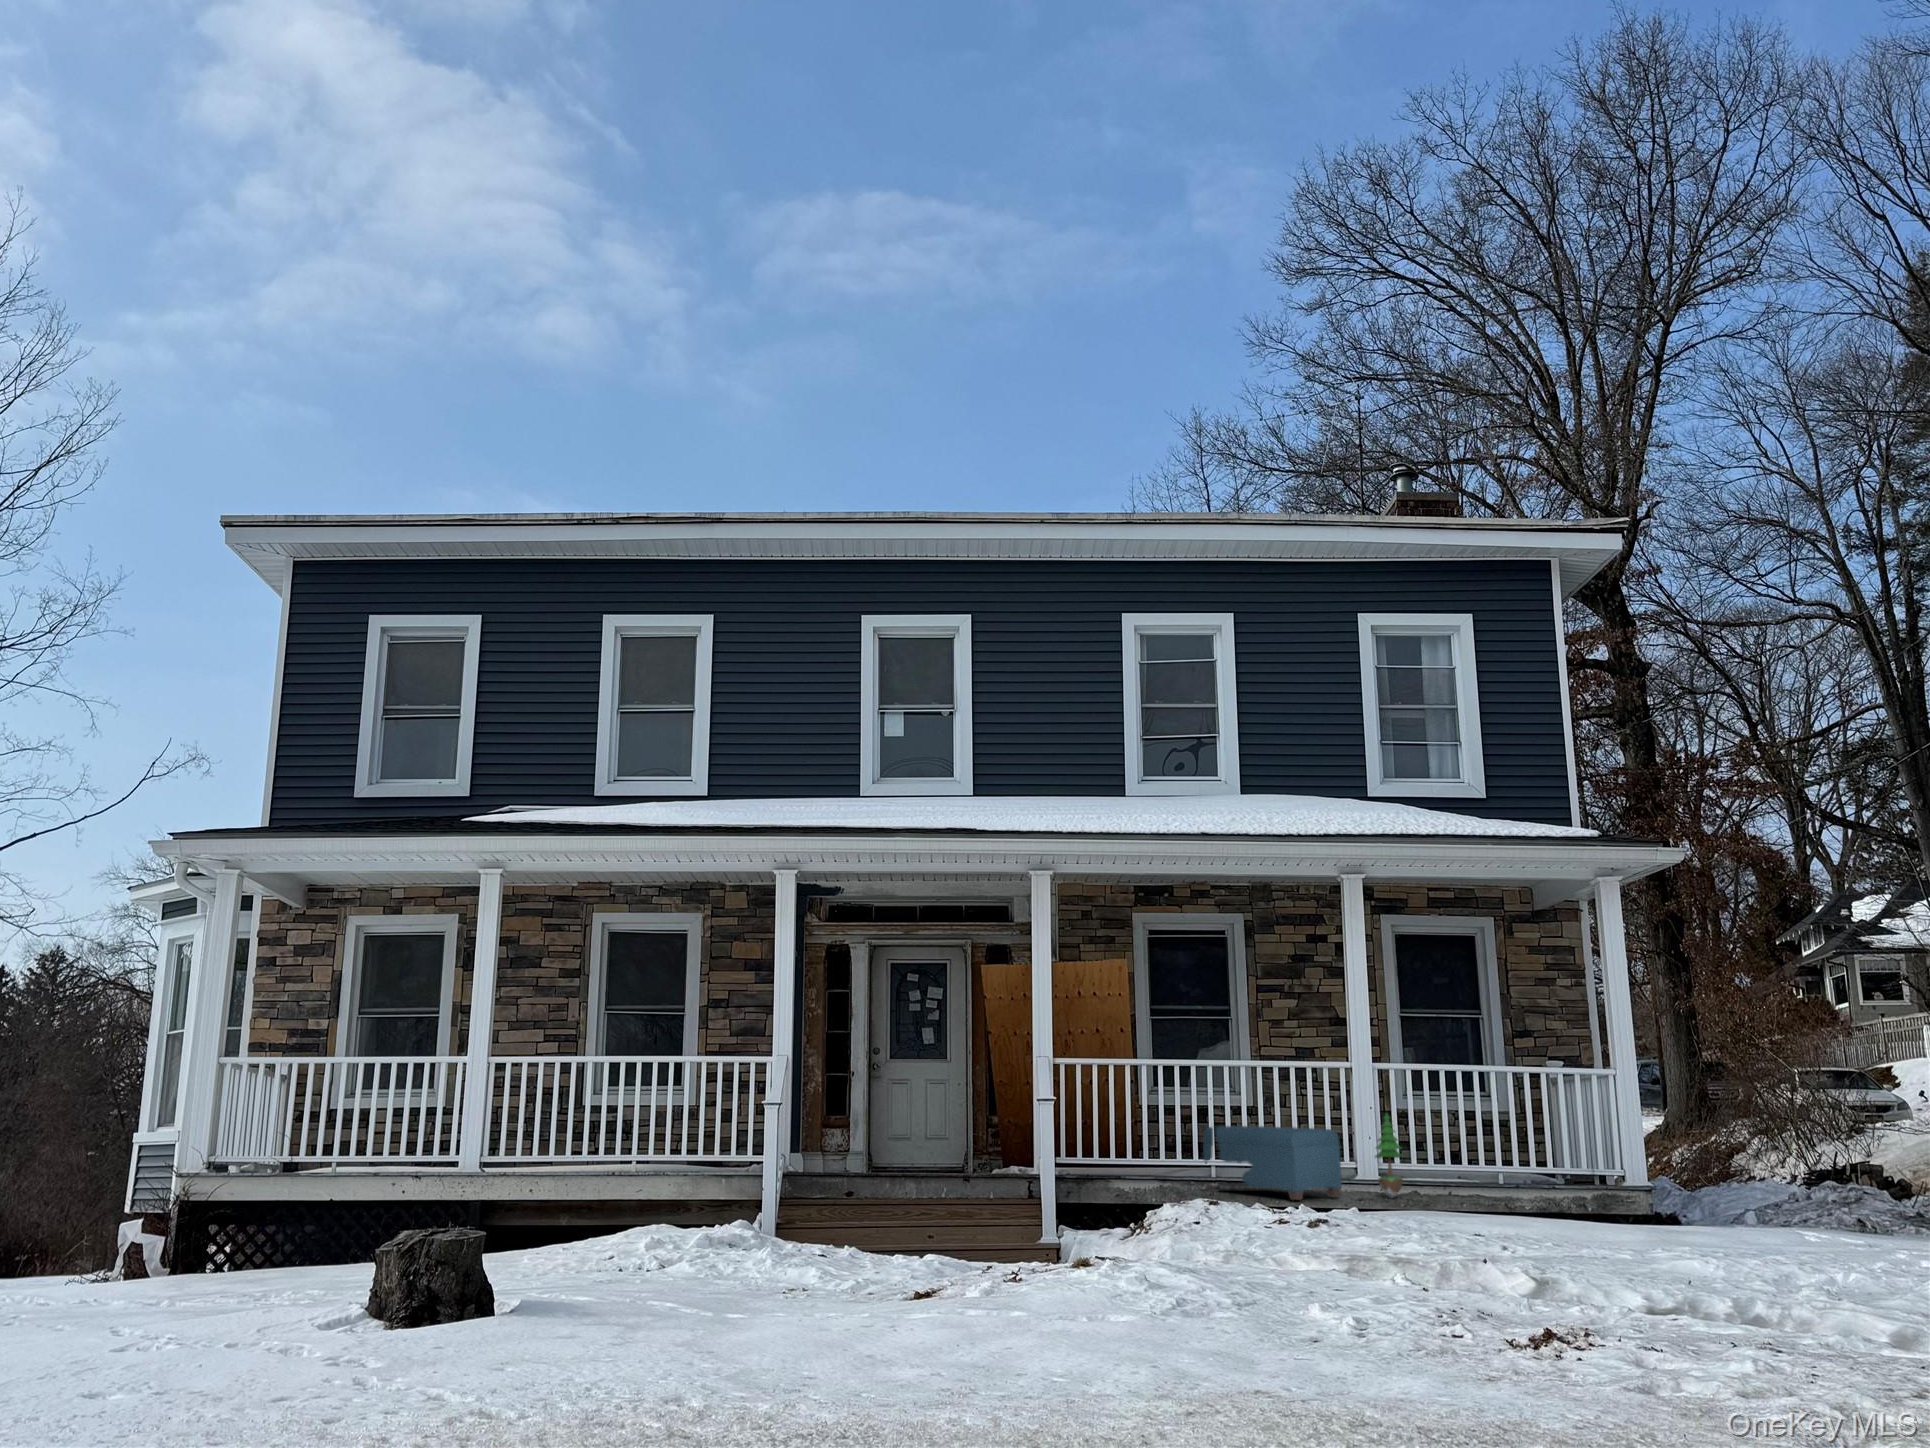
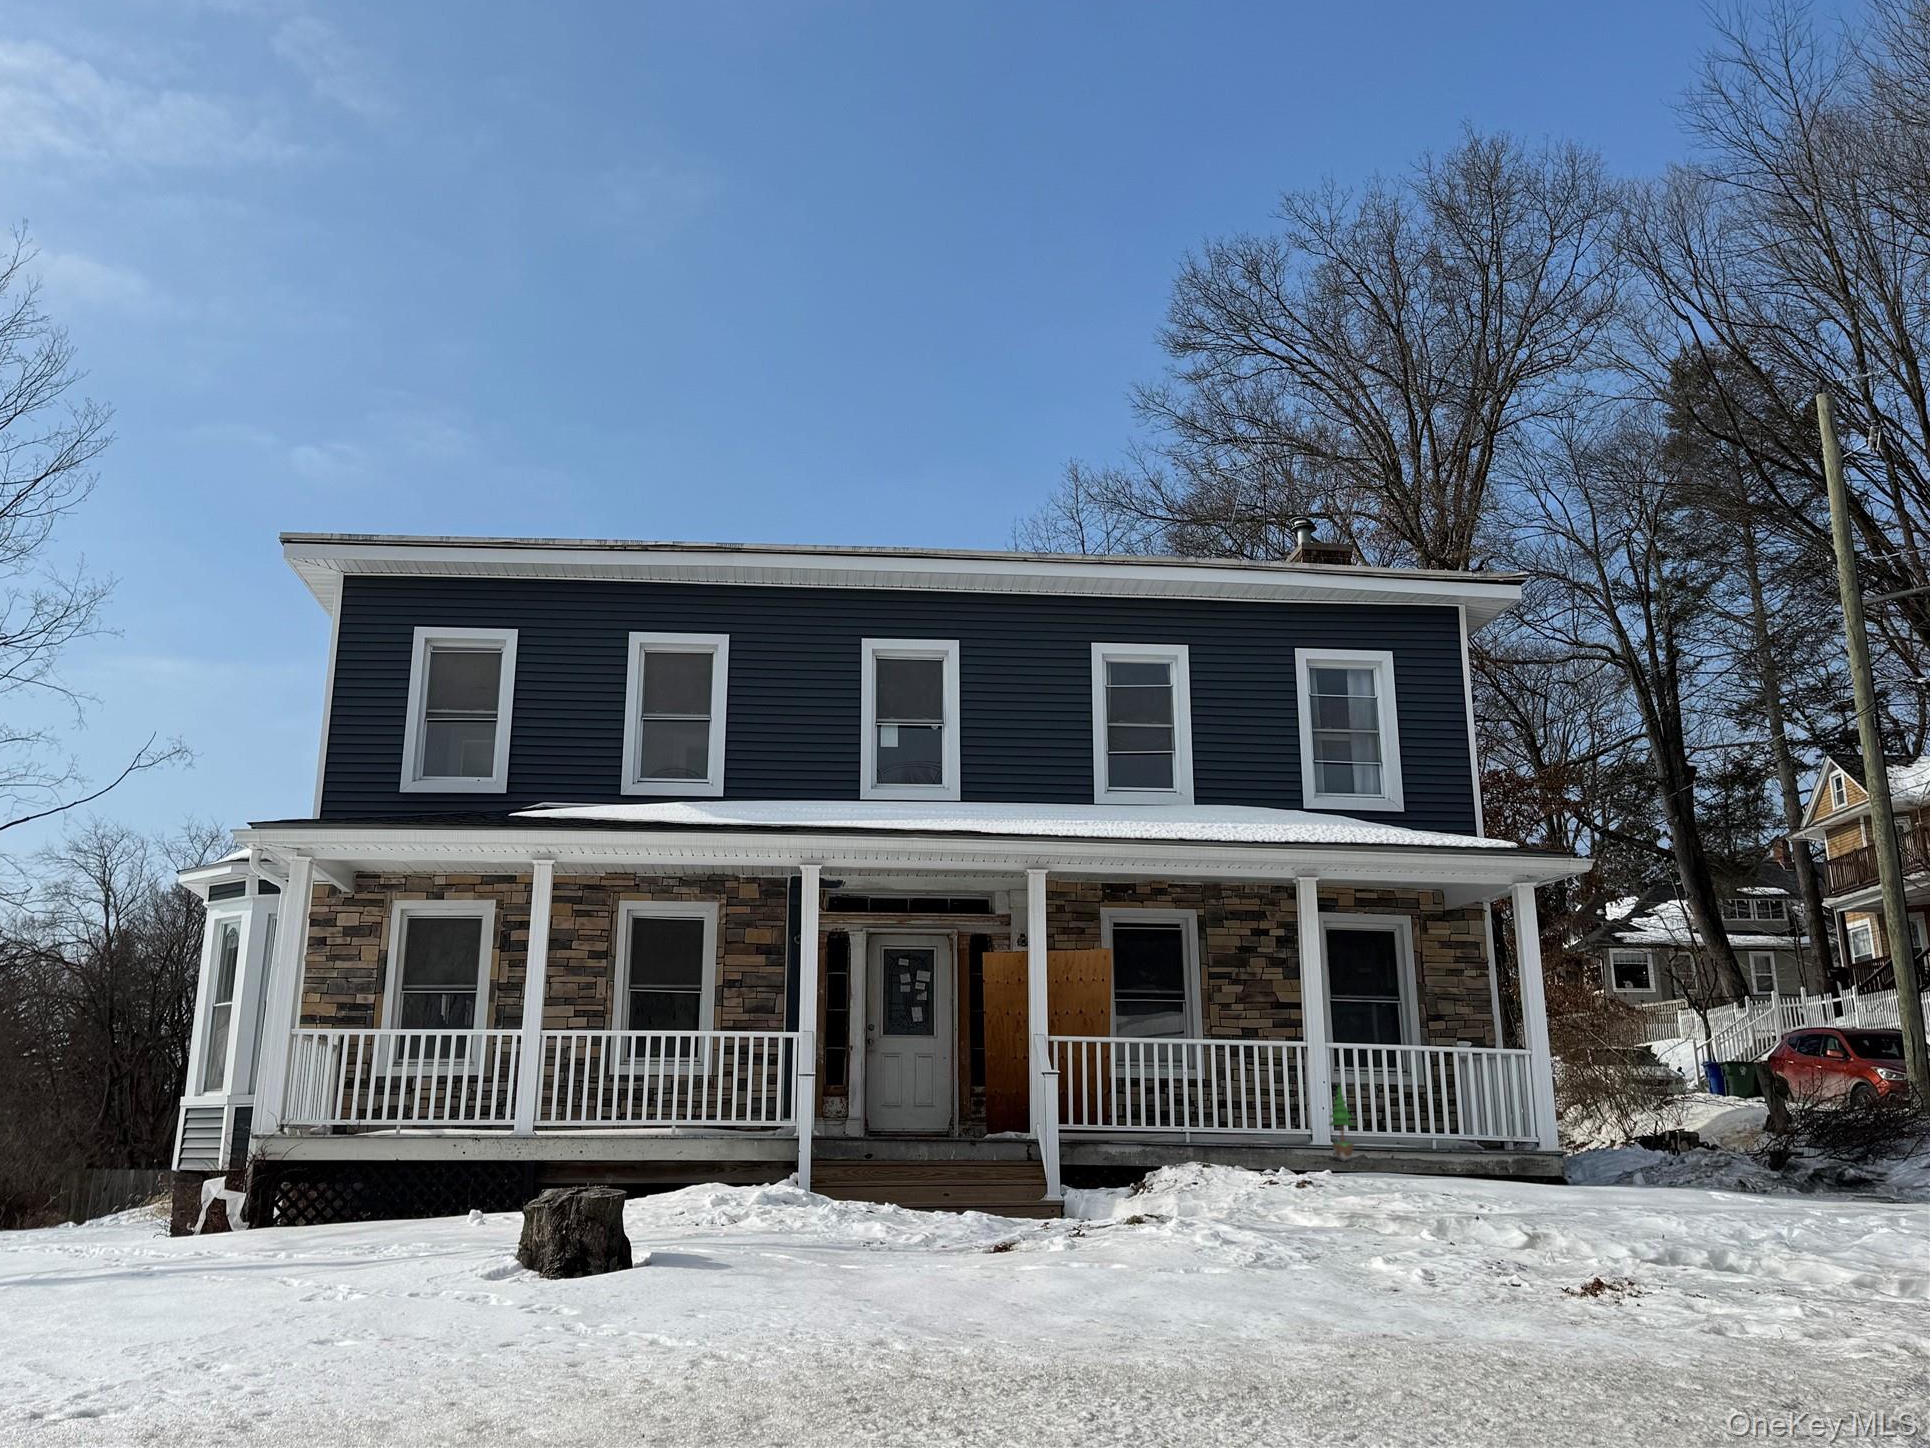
bench: present [1203,1126,1342,1200] -> none [1174,1097,1301,1163]

